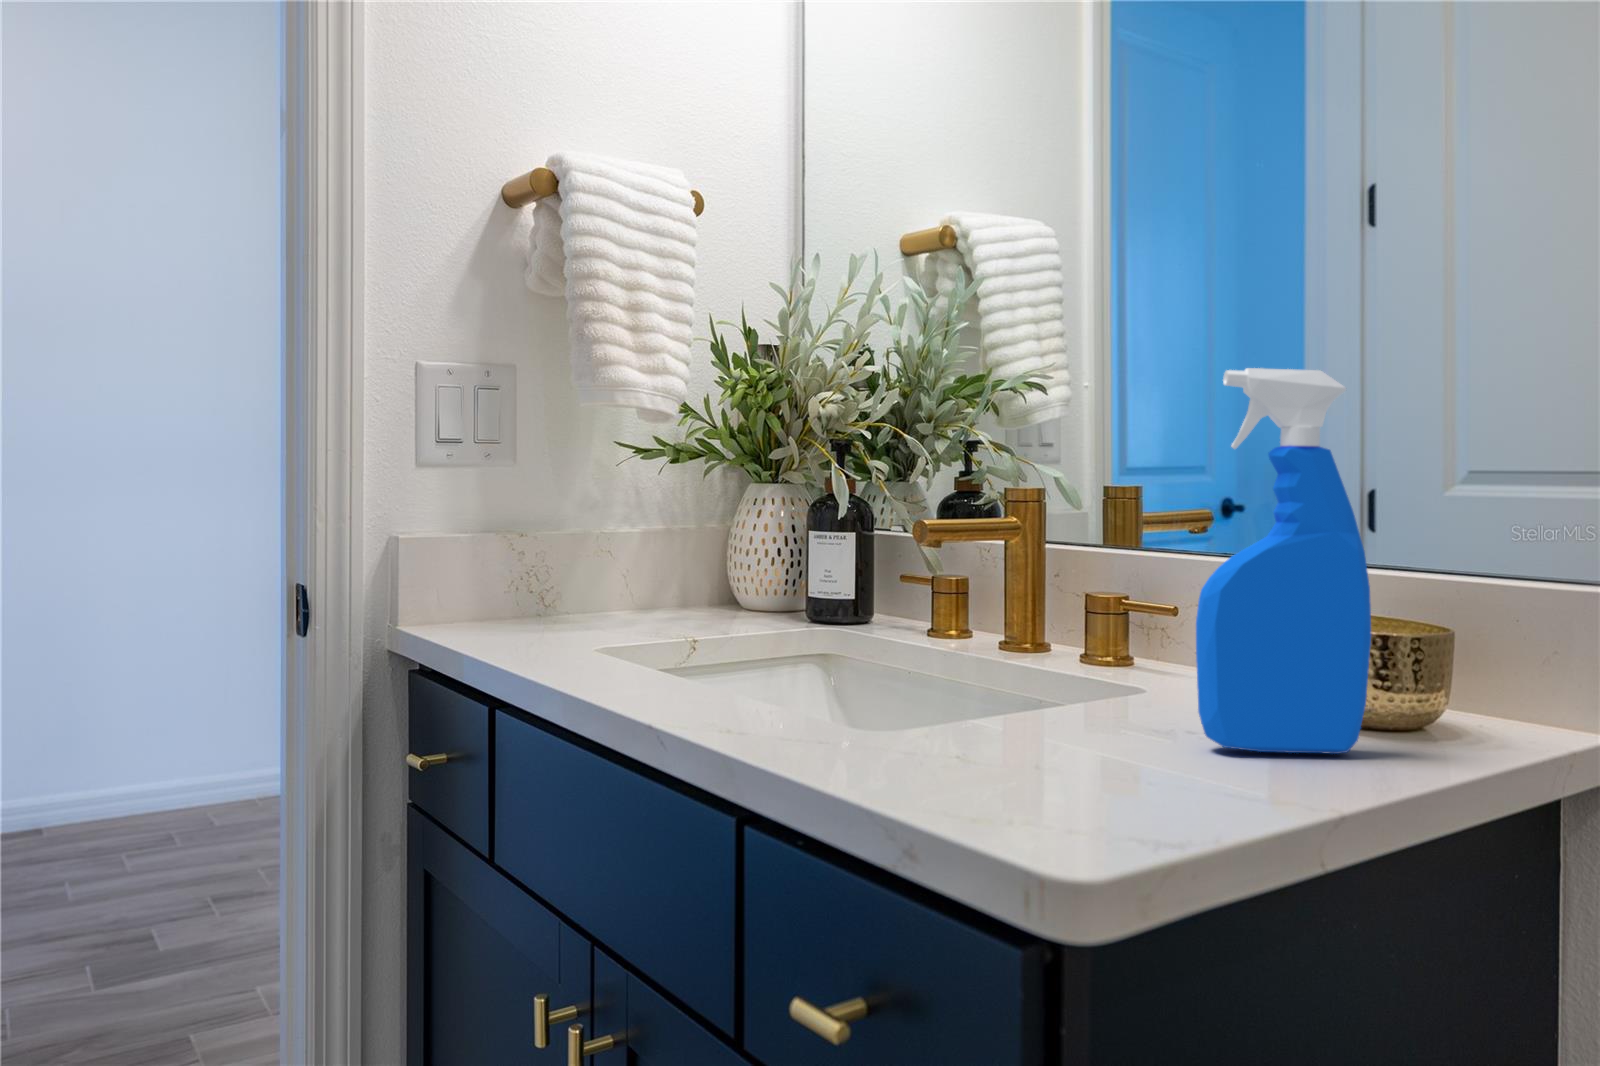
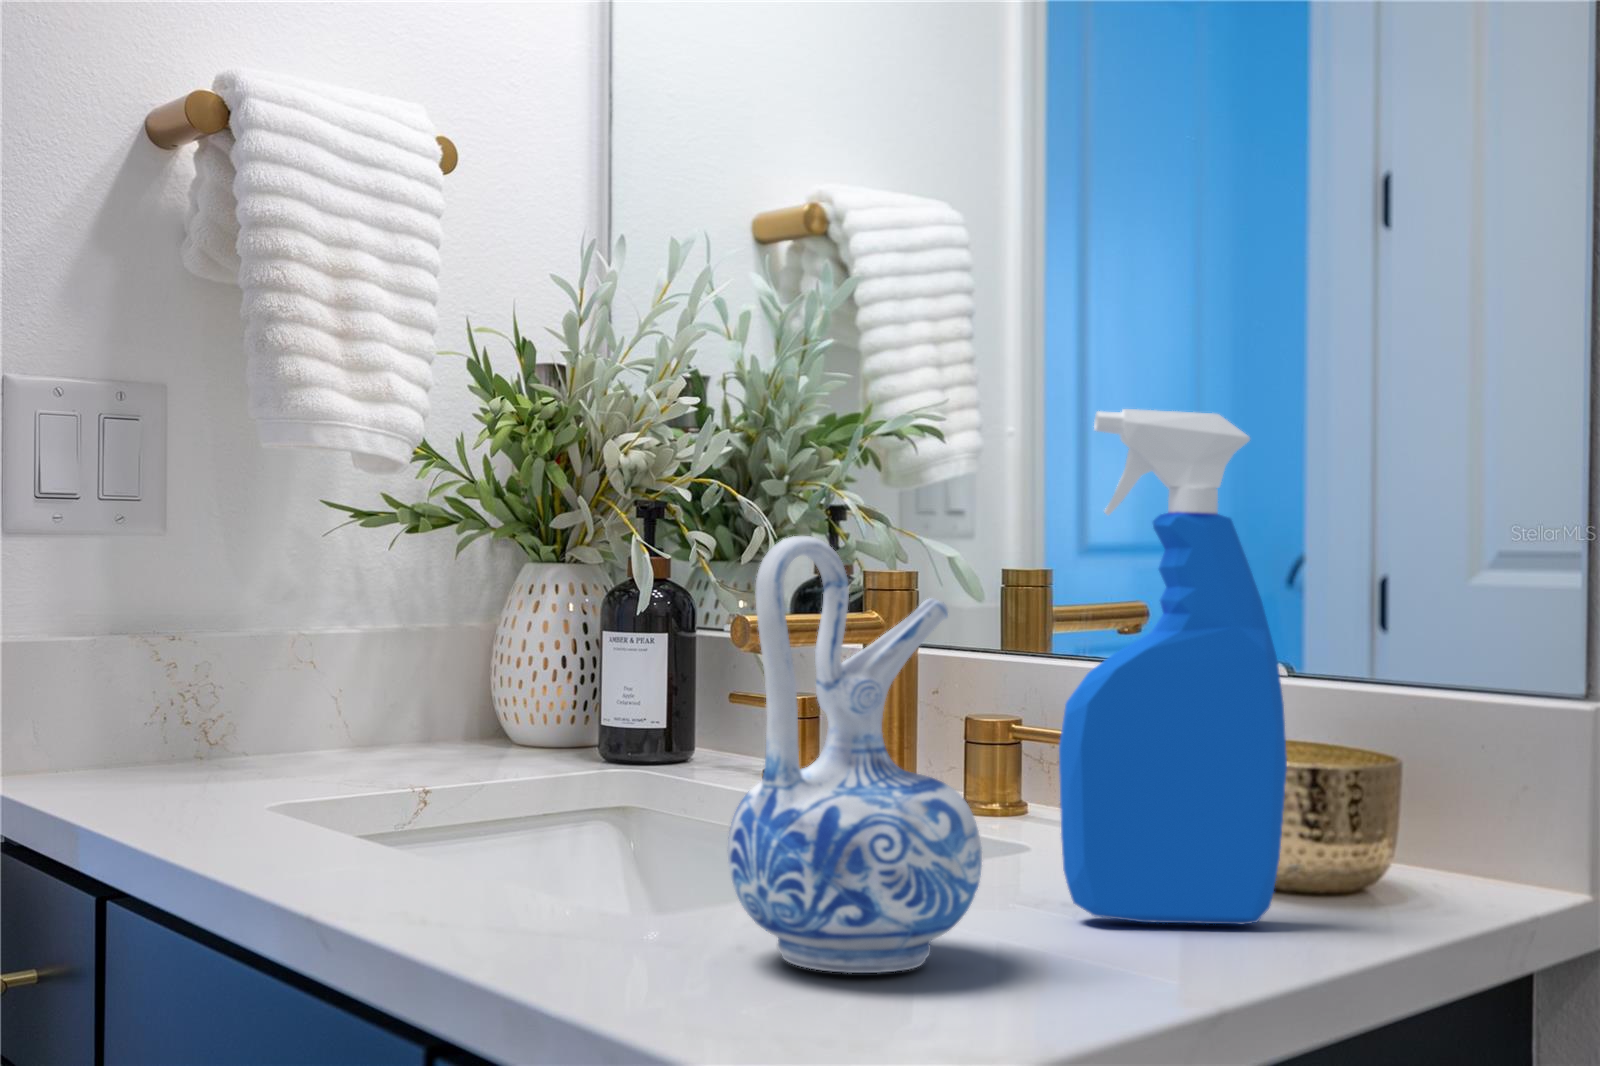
ceramic pitcher: none [966,469,1159,797] -> present [728,536,982,973]

